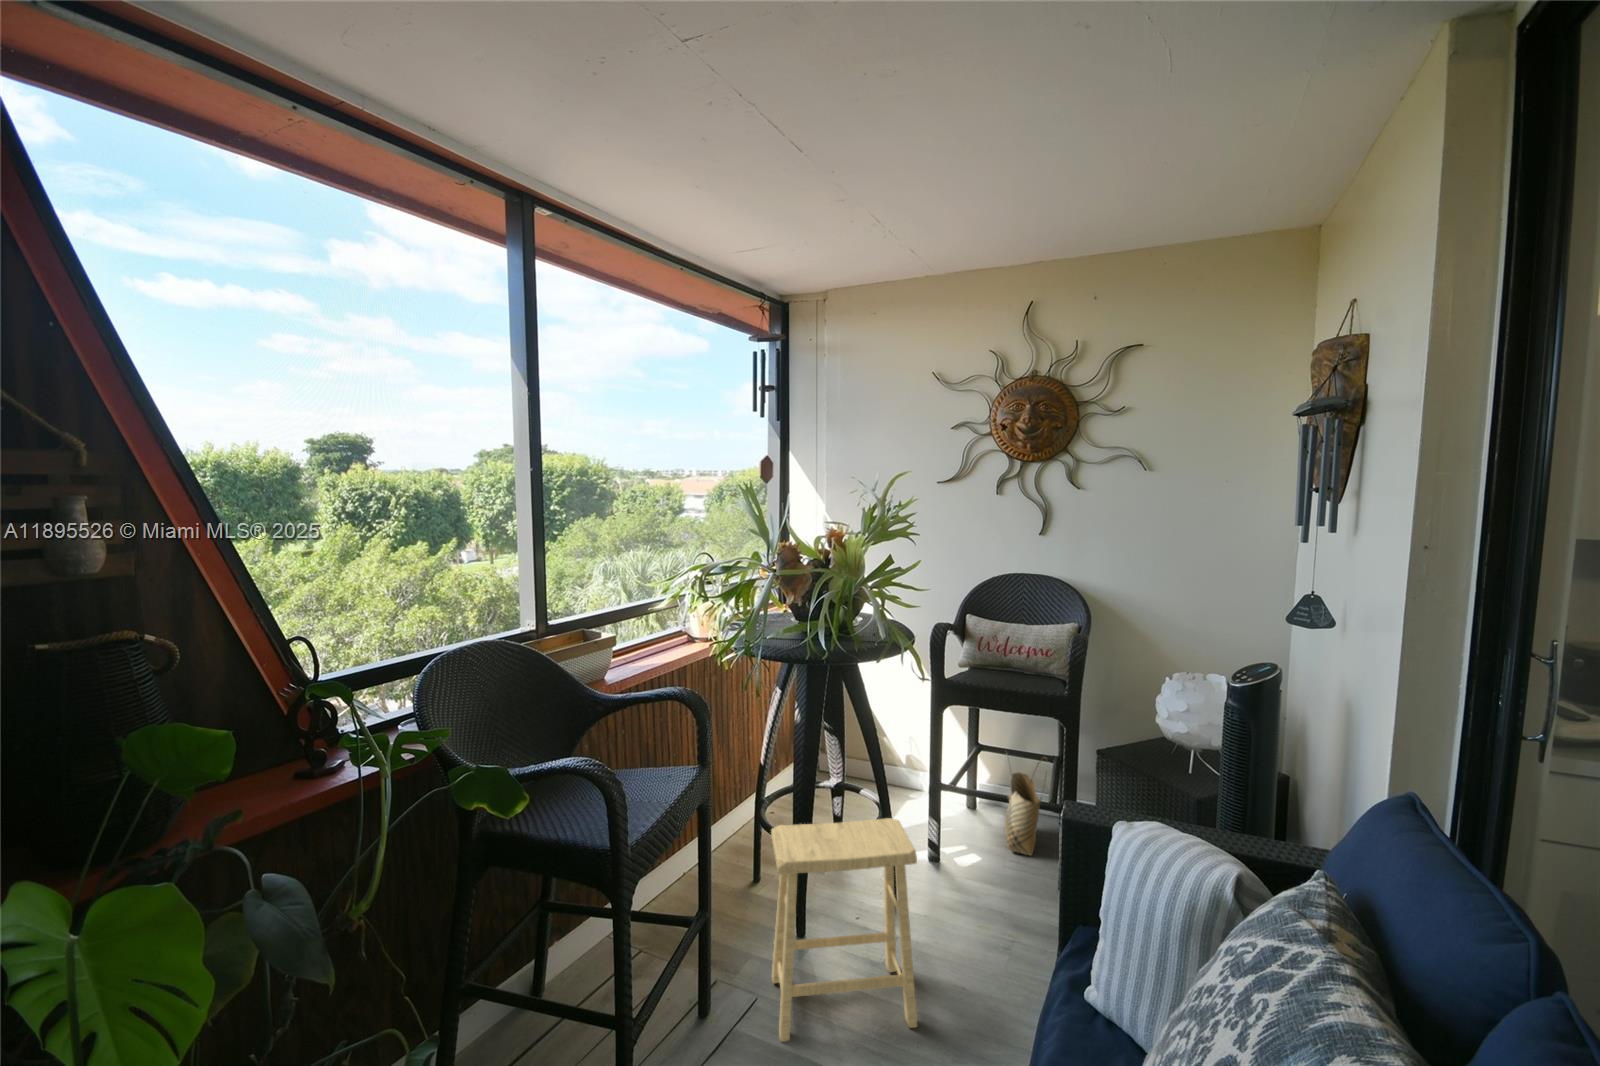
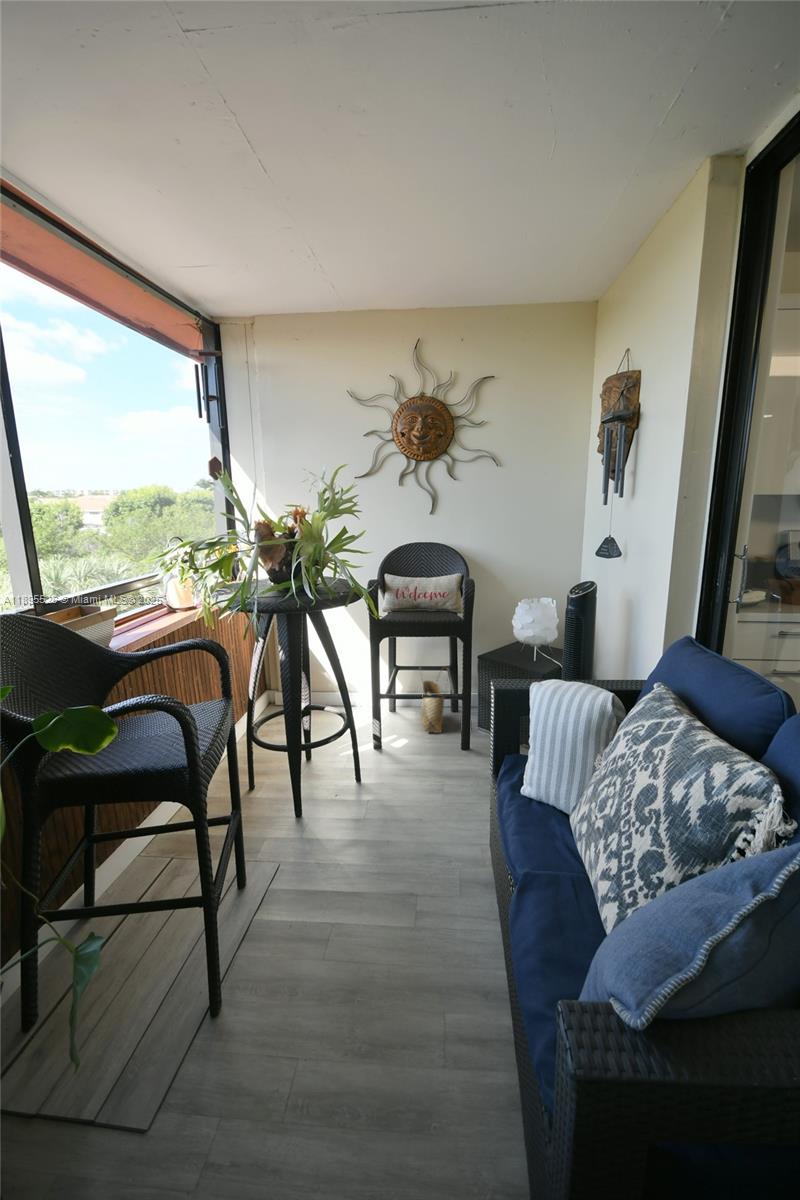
footstool: present [771,818,917,1042] -> none [279,717,397,885]

